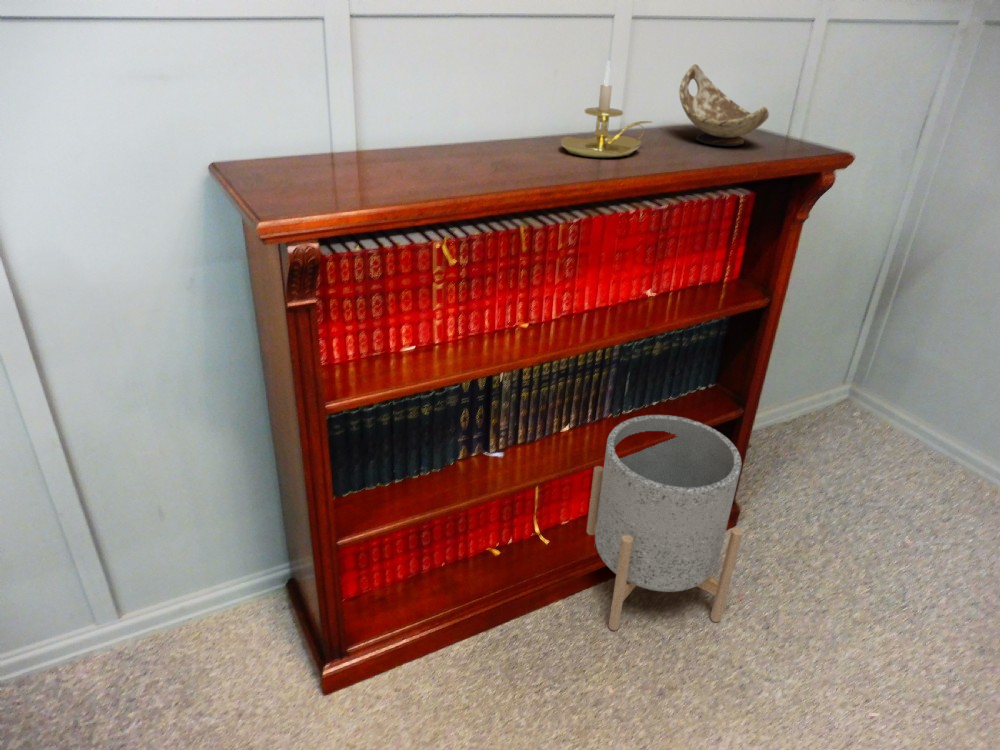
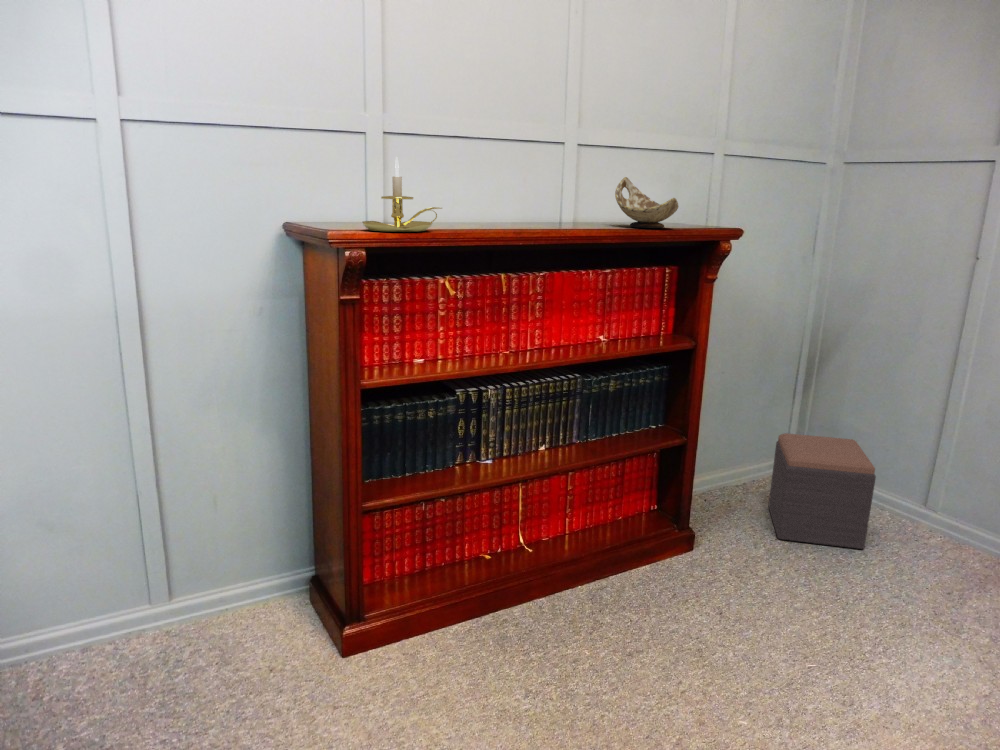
candle holder: present [561,61,651,158] -> present [362,157,442,232]
footstool: none [822,382,967,527] -> present [768,433,876,549]
planter: present [587,415,743,631] -> none [563,438,689,615]

